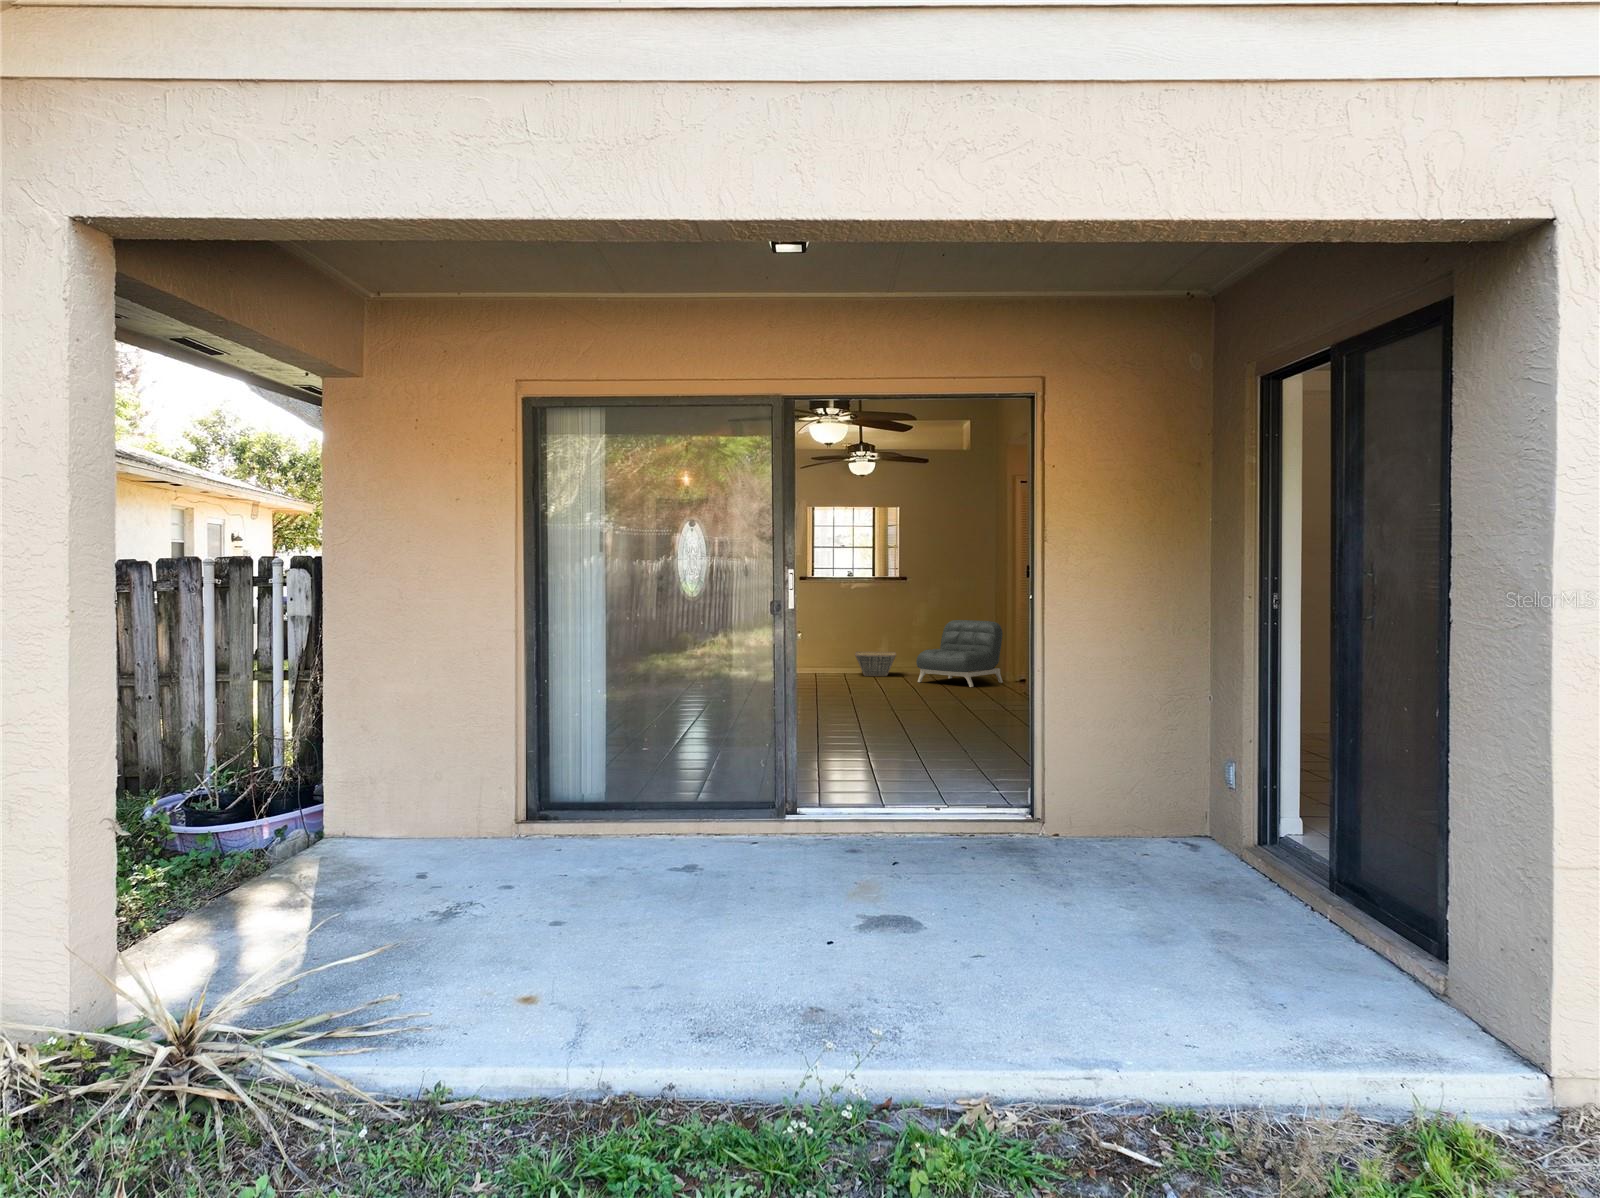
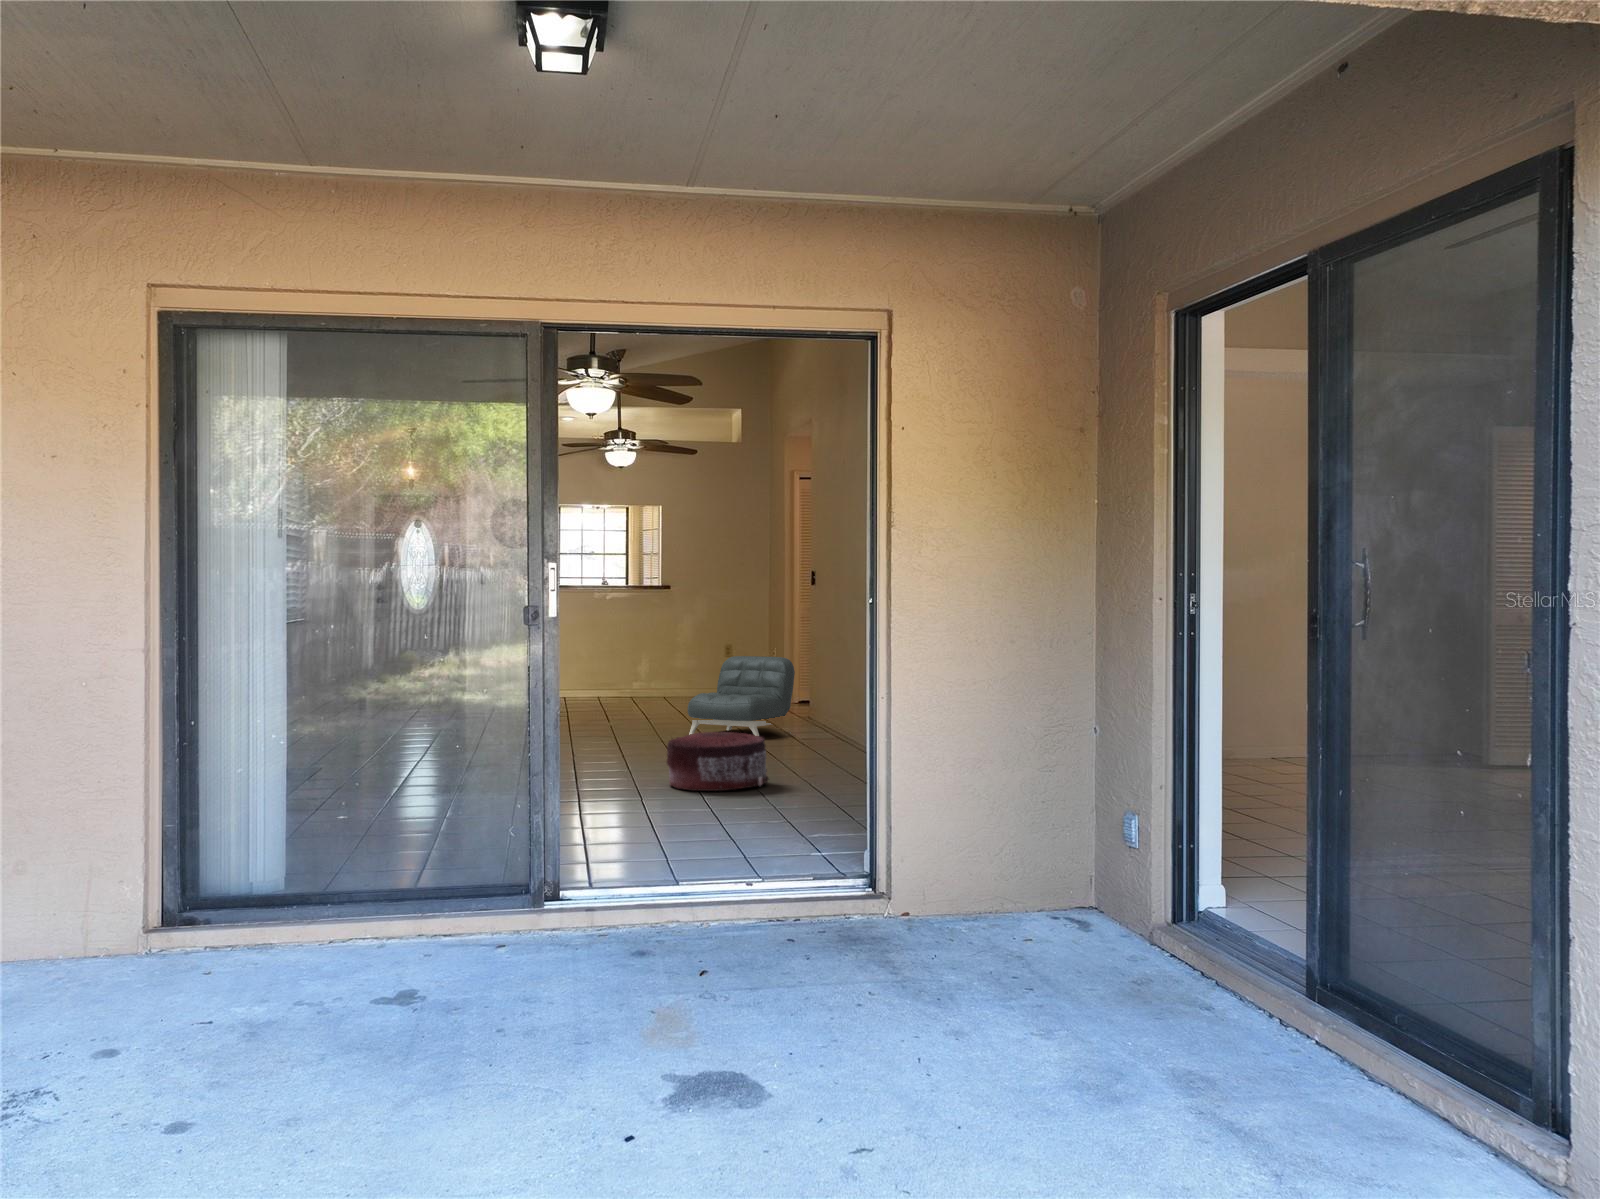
basket: present [855,652,896,676] -> none [607,698,660,730]
pouf: none [892,684,973,730] -> present [667,732,768,791]

